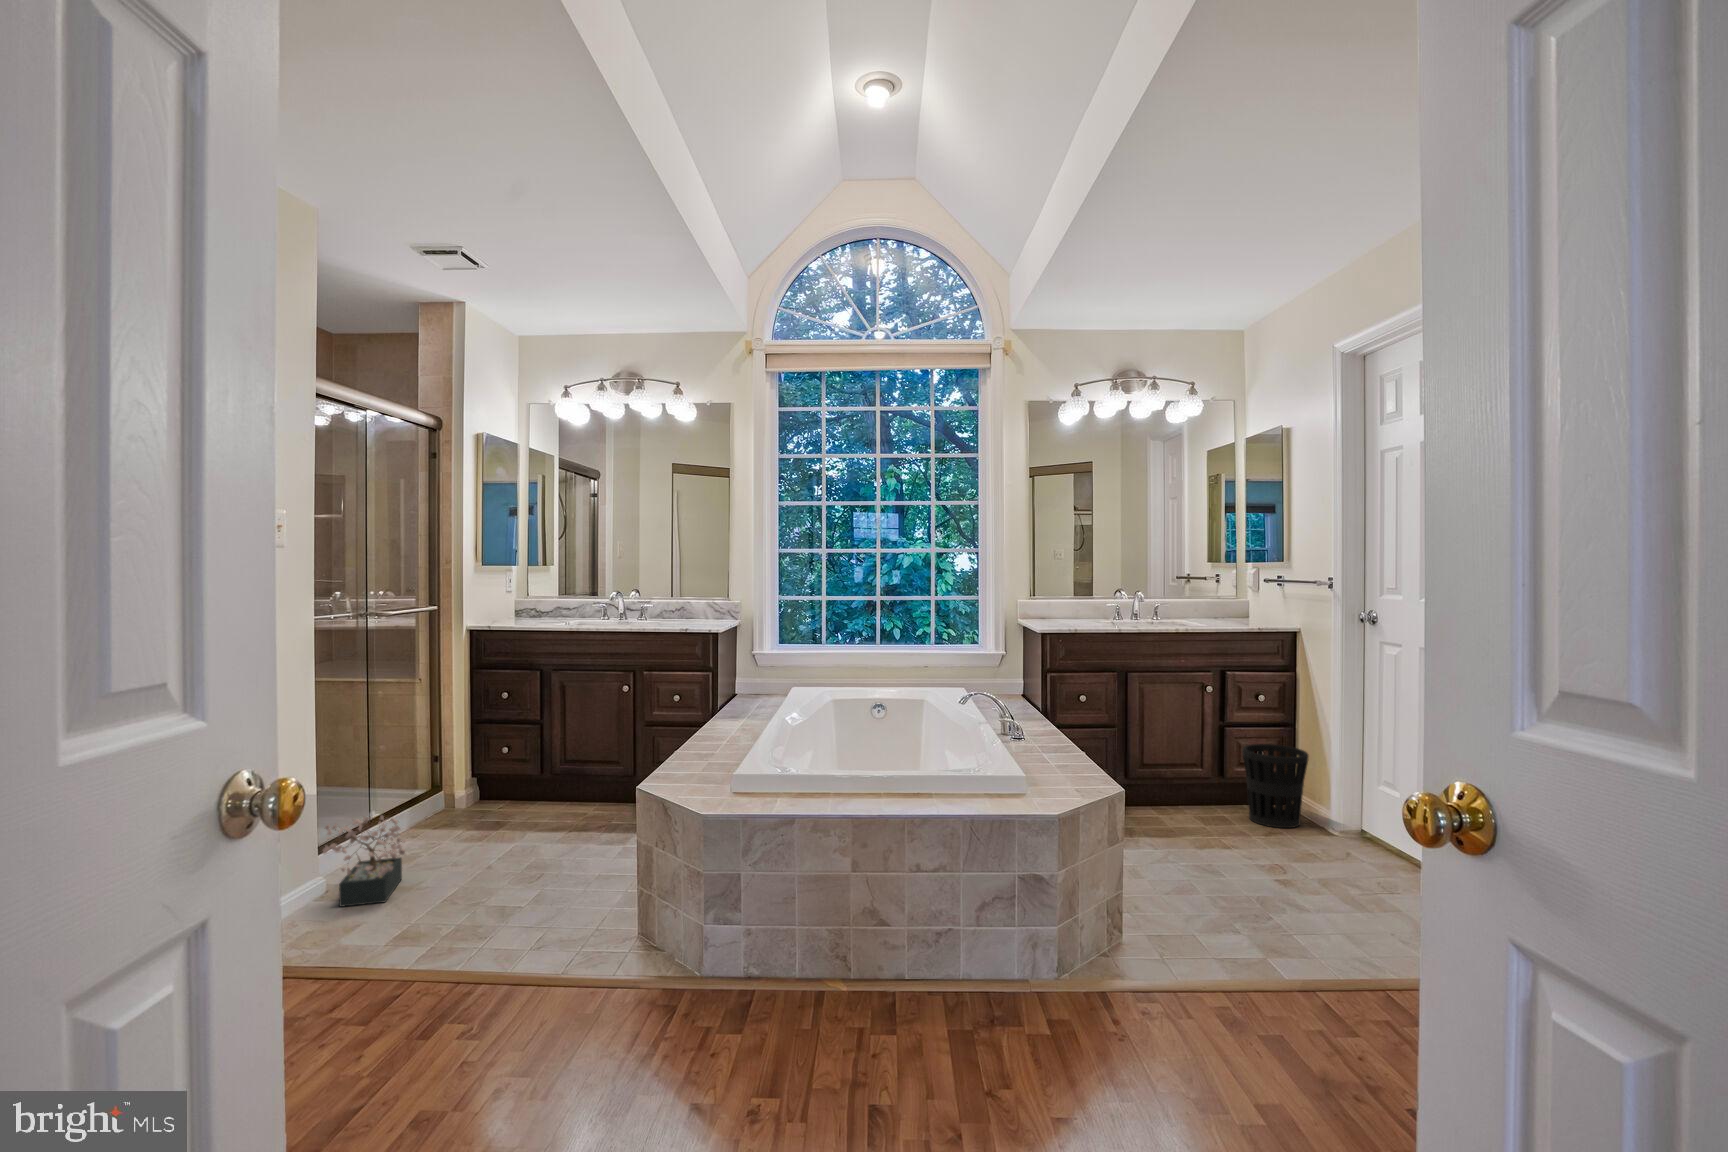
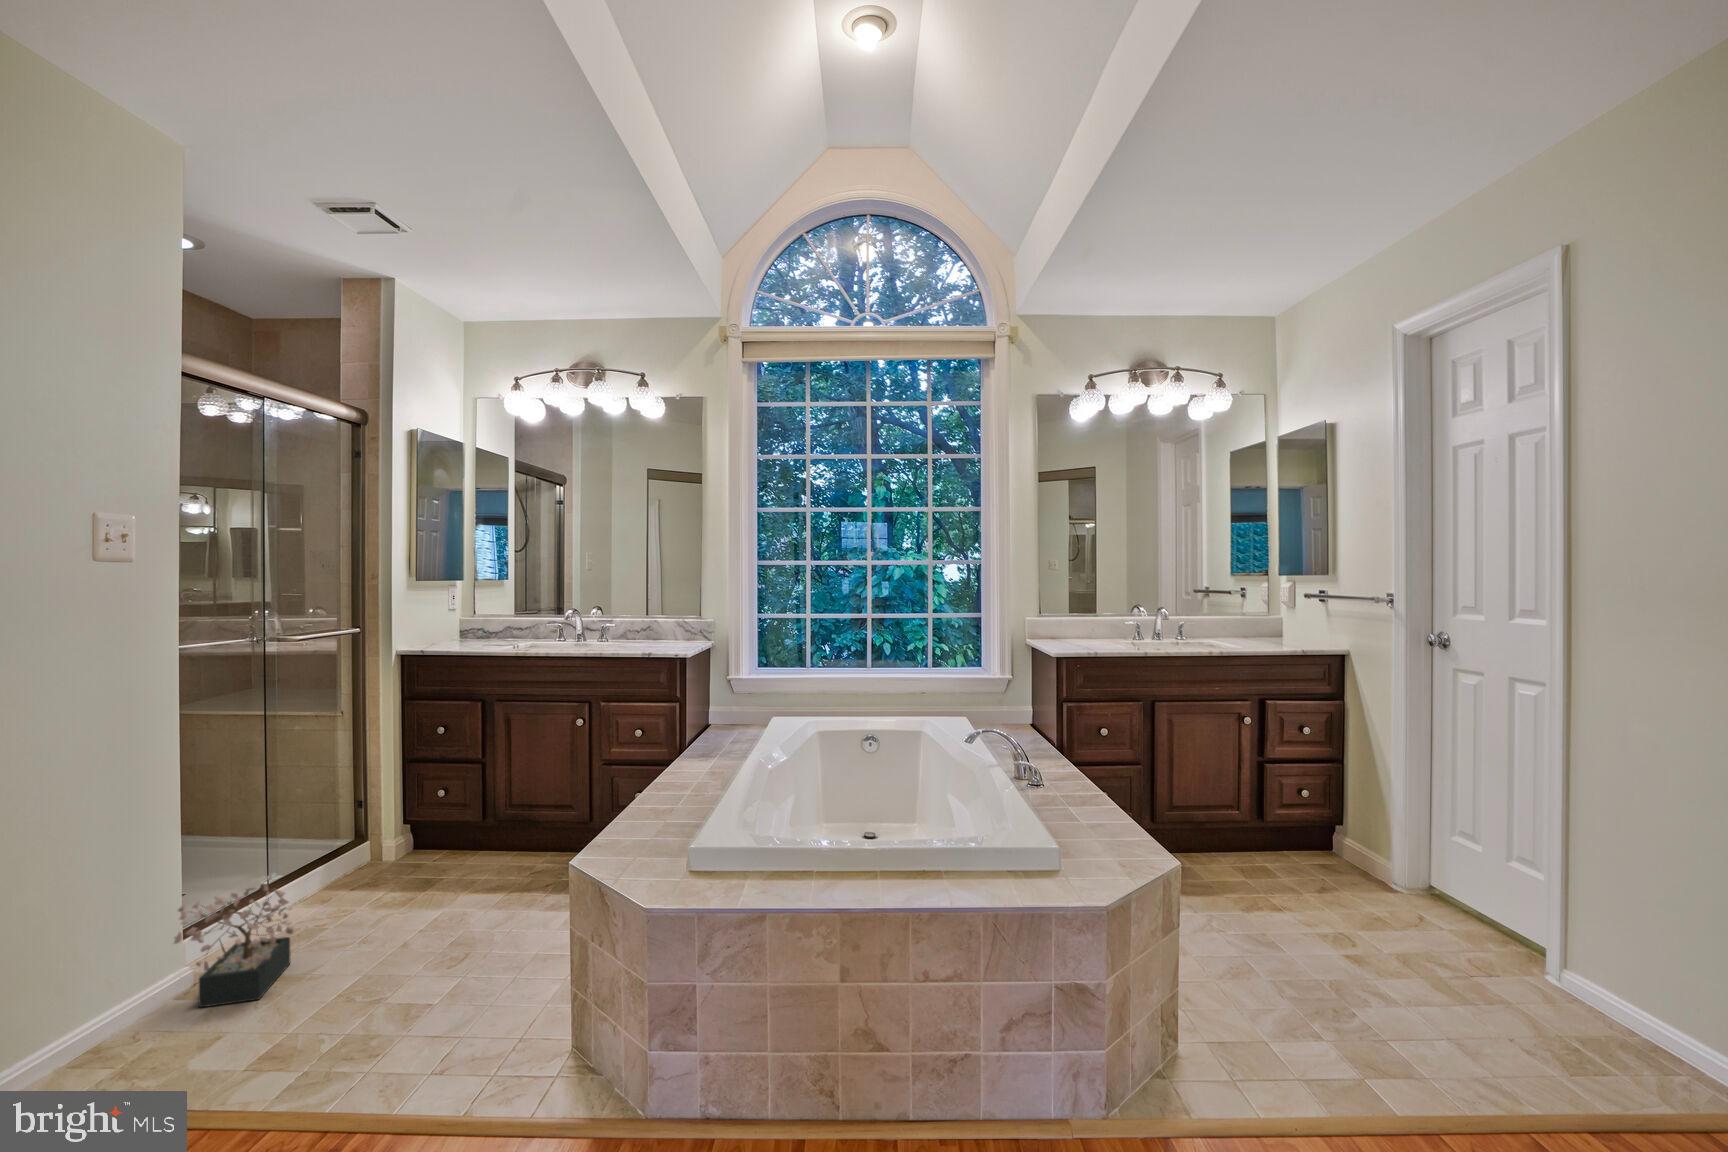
wastebasket: present [1242,744,1308,828] -> none [1286,781,1364,881]

